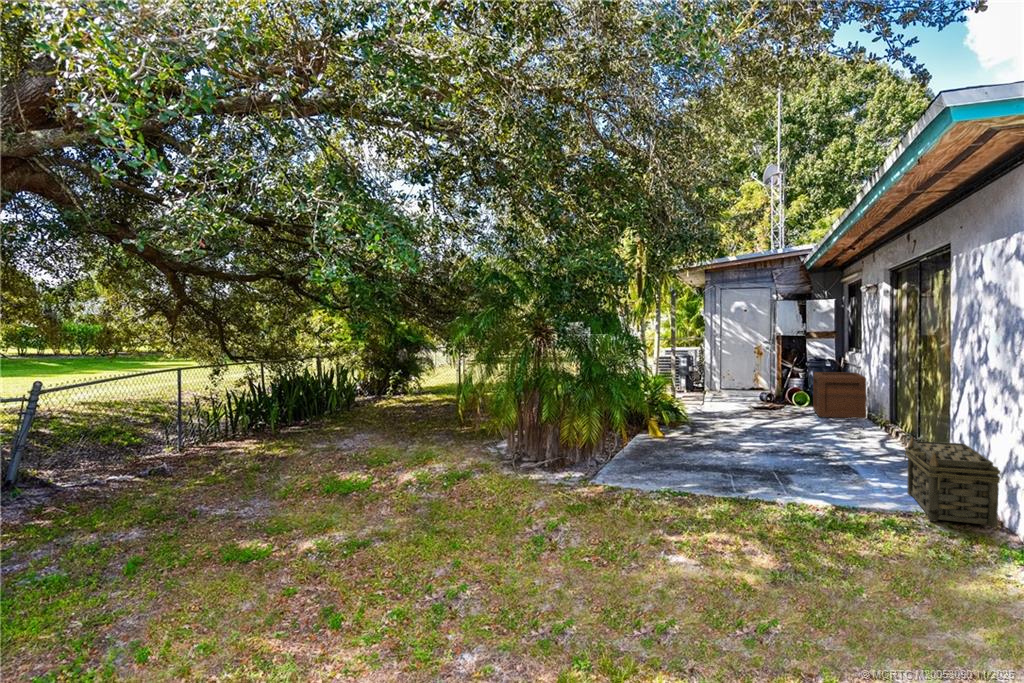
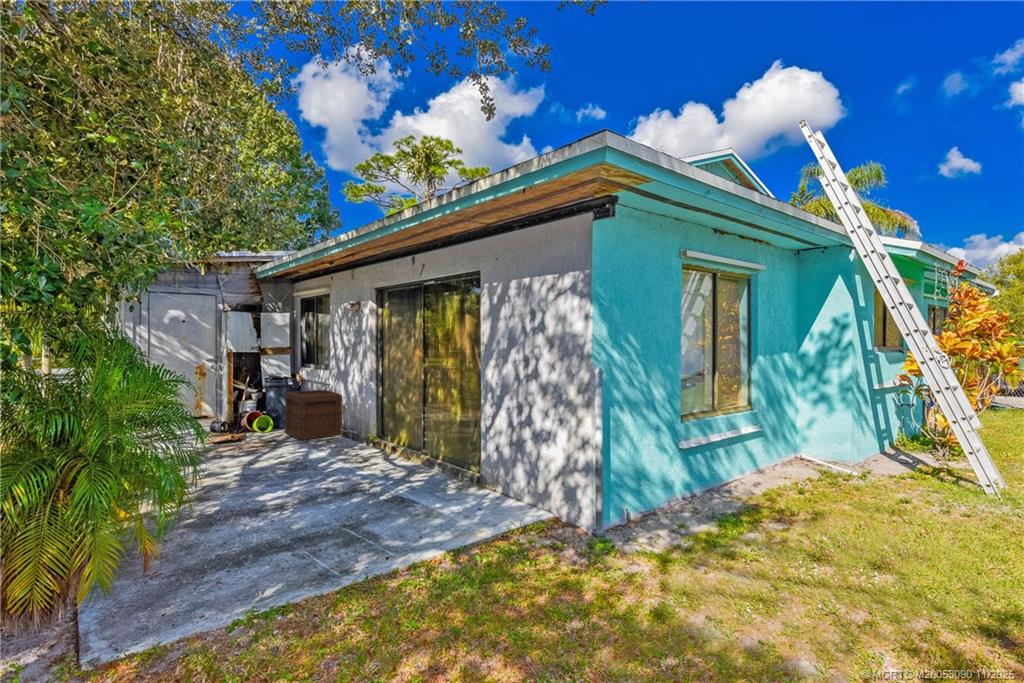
basket: present [905,436,1000,527] -> none [475,454,565,536]

